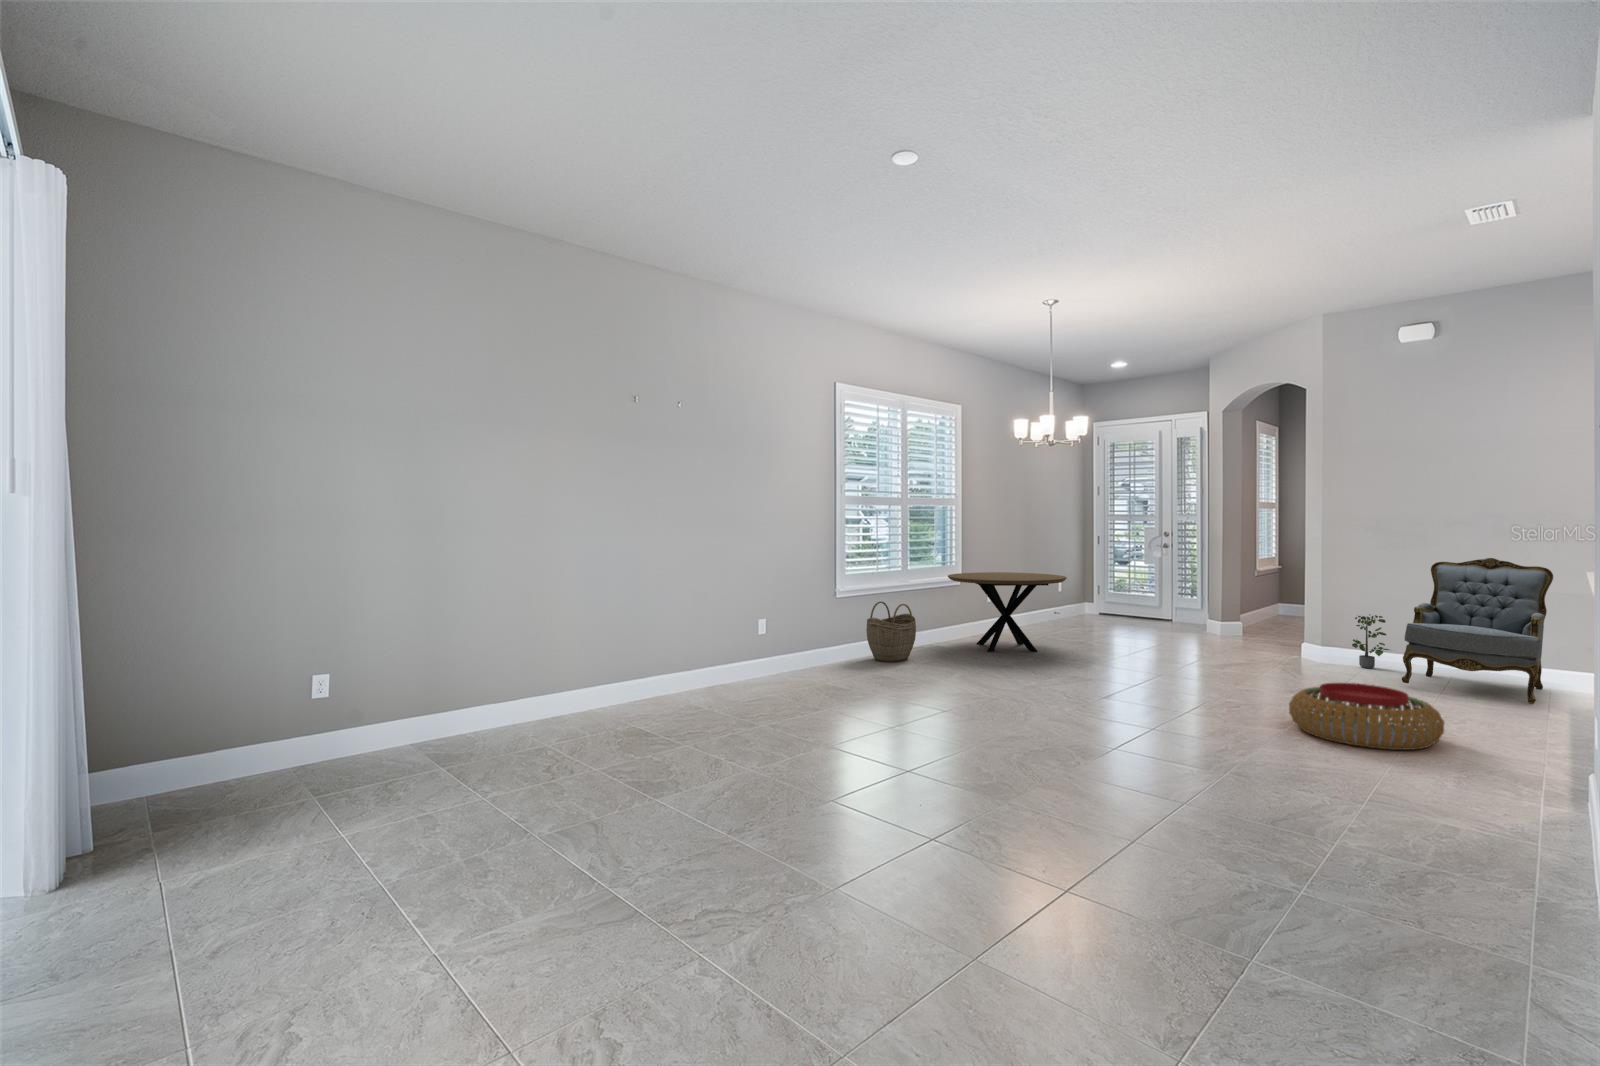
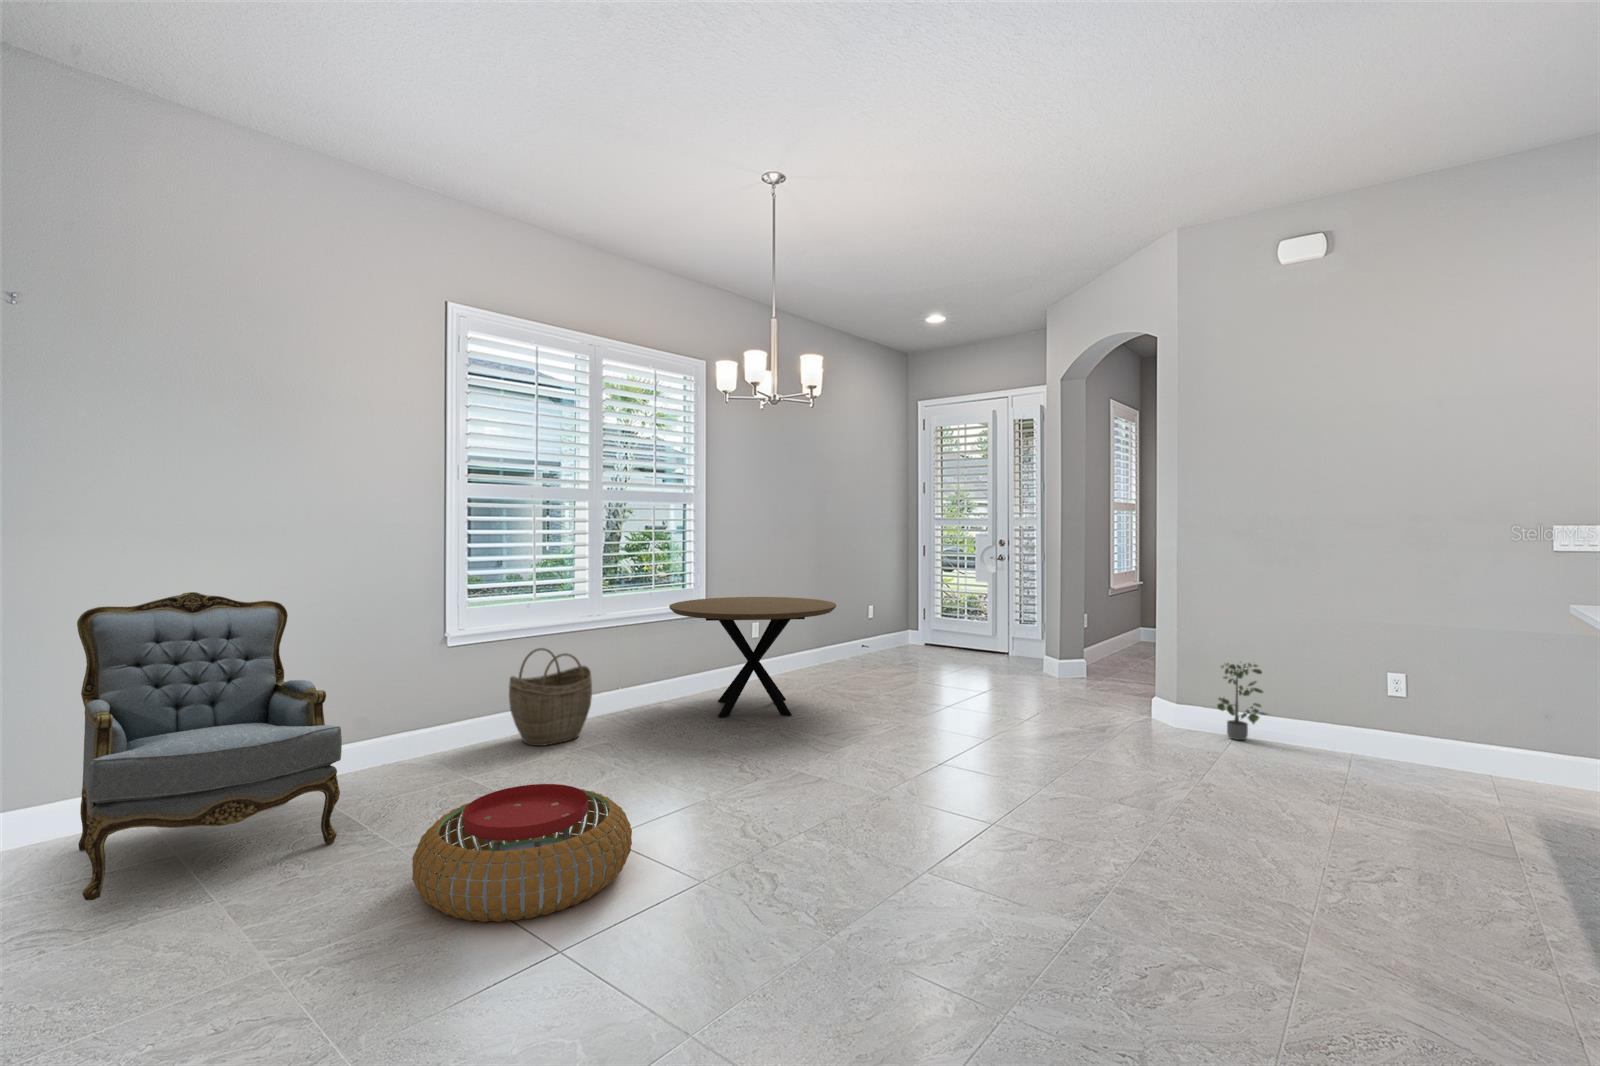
armchair: present [1402,558,1553,704] -> present [77,592,342,900]
pouf: present [1289,683,1444,750] -> present [412,784,632,922]

